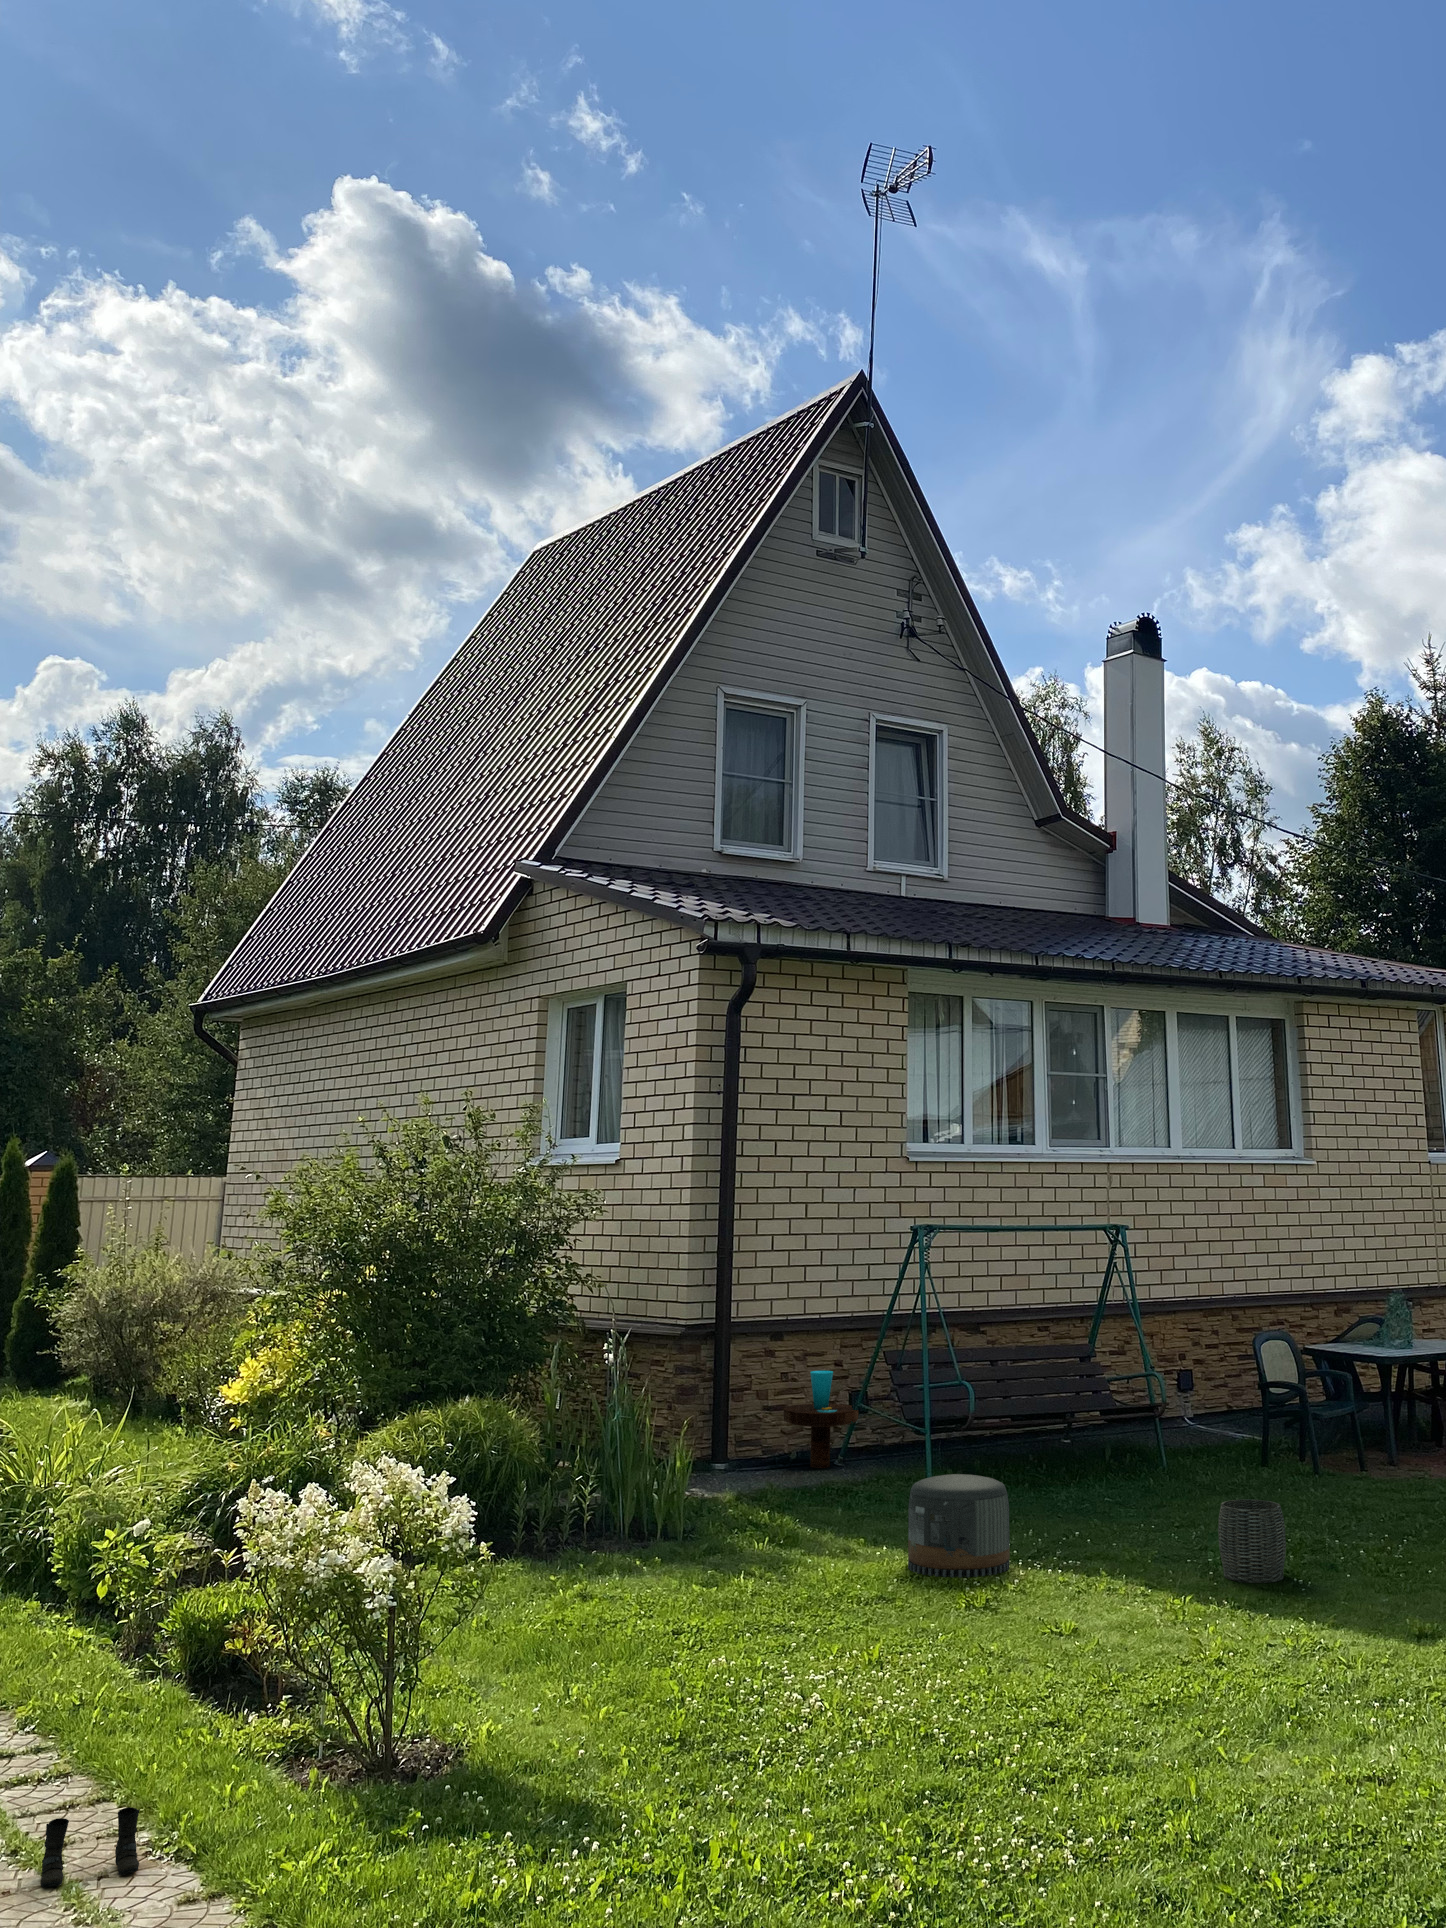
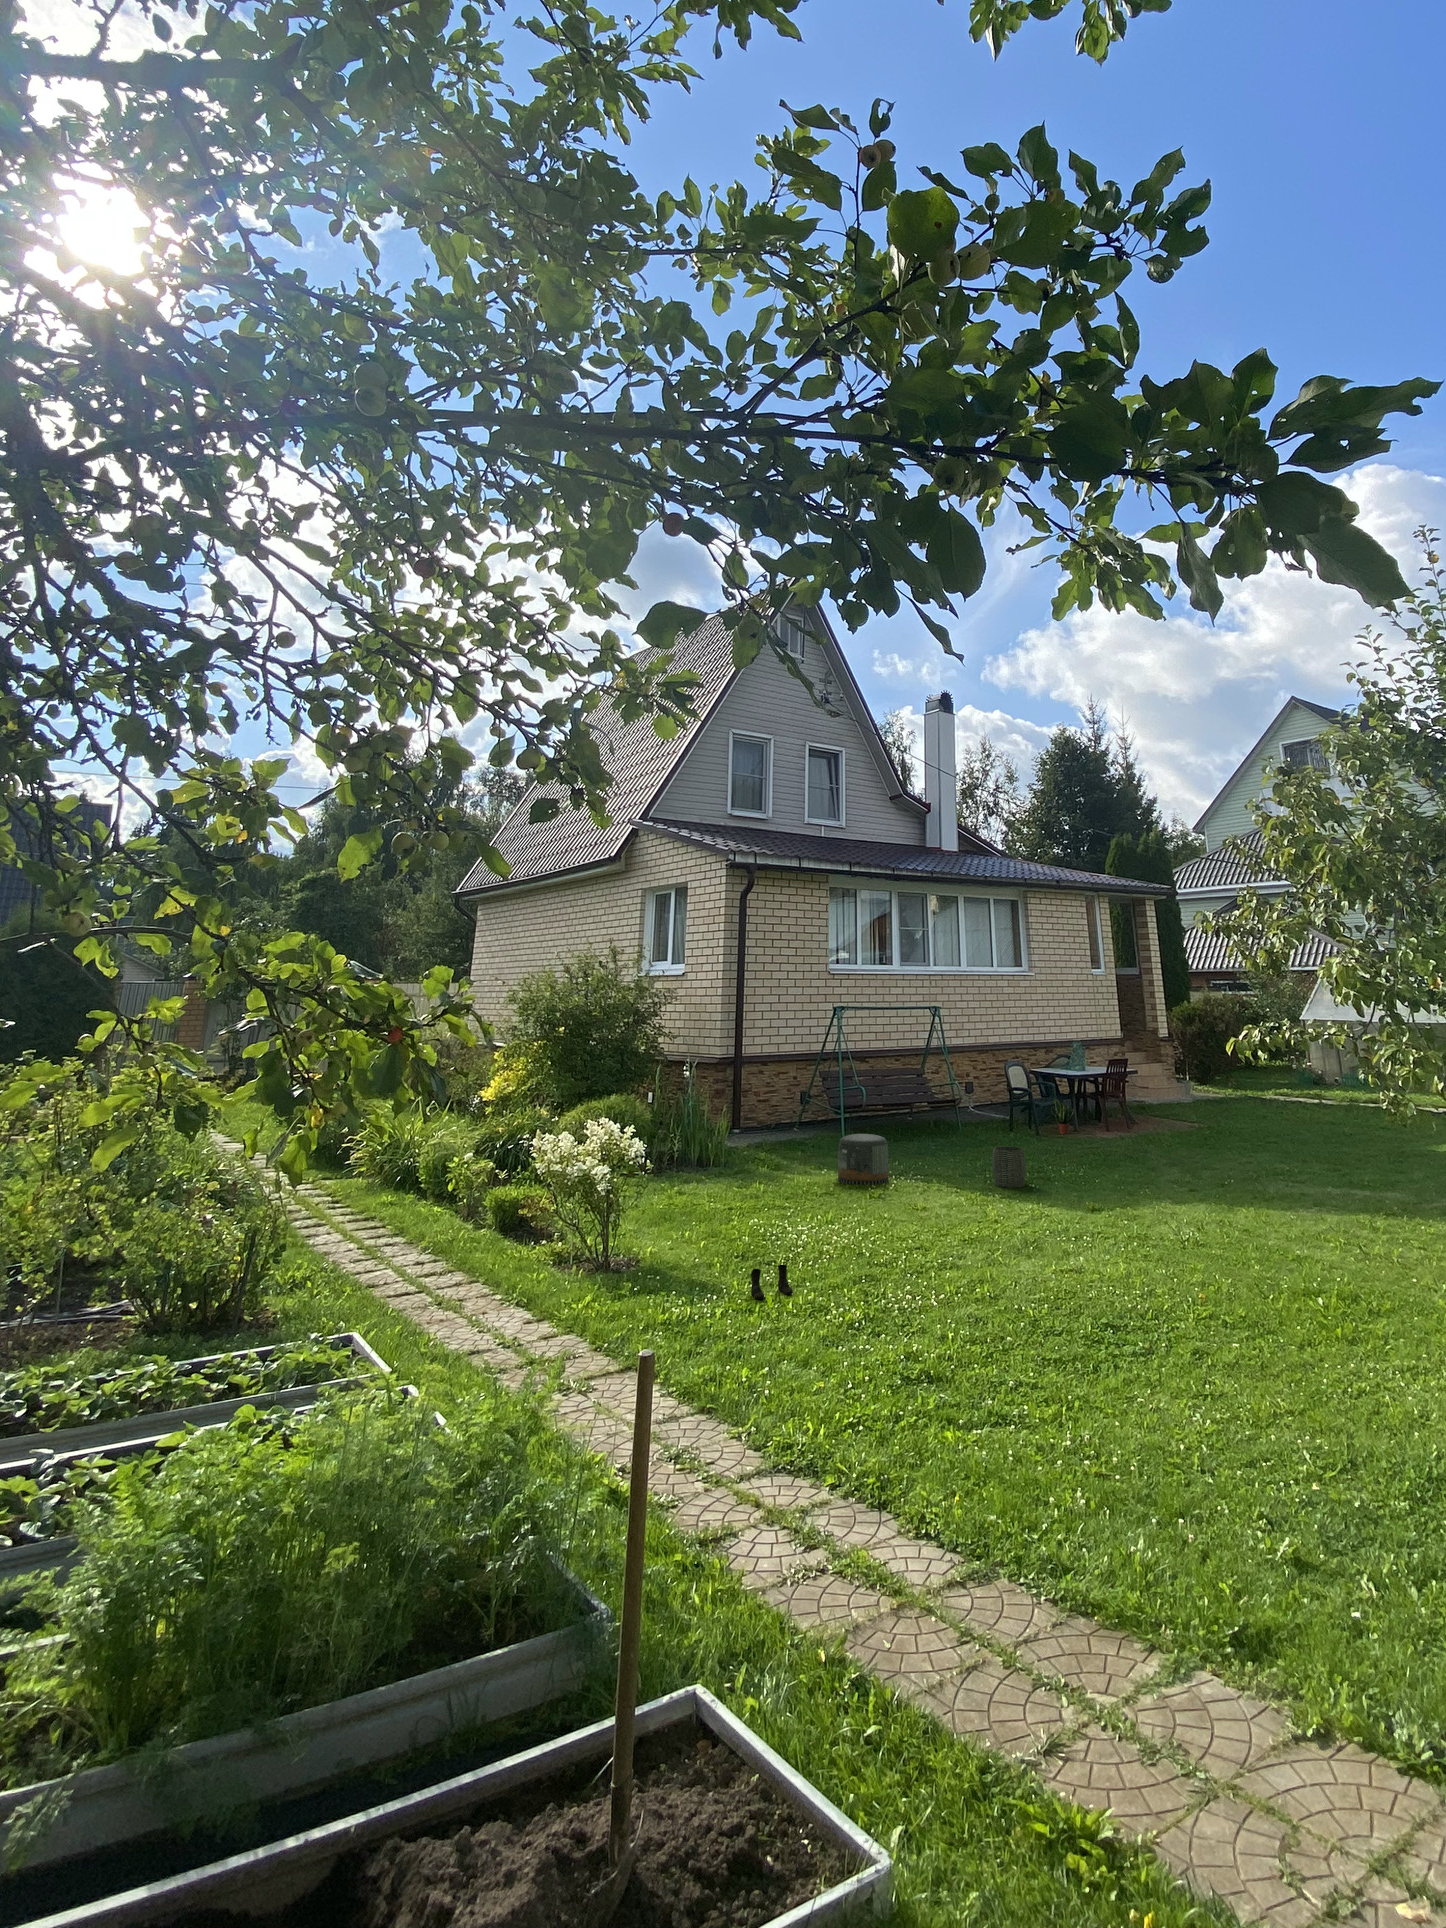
side table: present [783,1371,859,1468] -> none [765,1084,804,1135]
potted plant: none [1343,1394,1387,1465] -> present [1051,1098,1074,1134]
boots: present [41,1807,140,1888] -> present [751,1265,793,1299]

